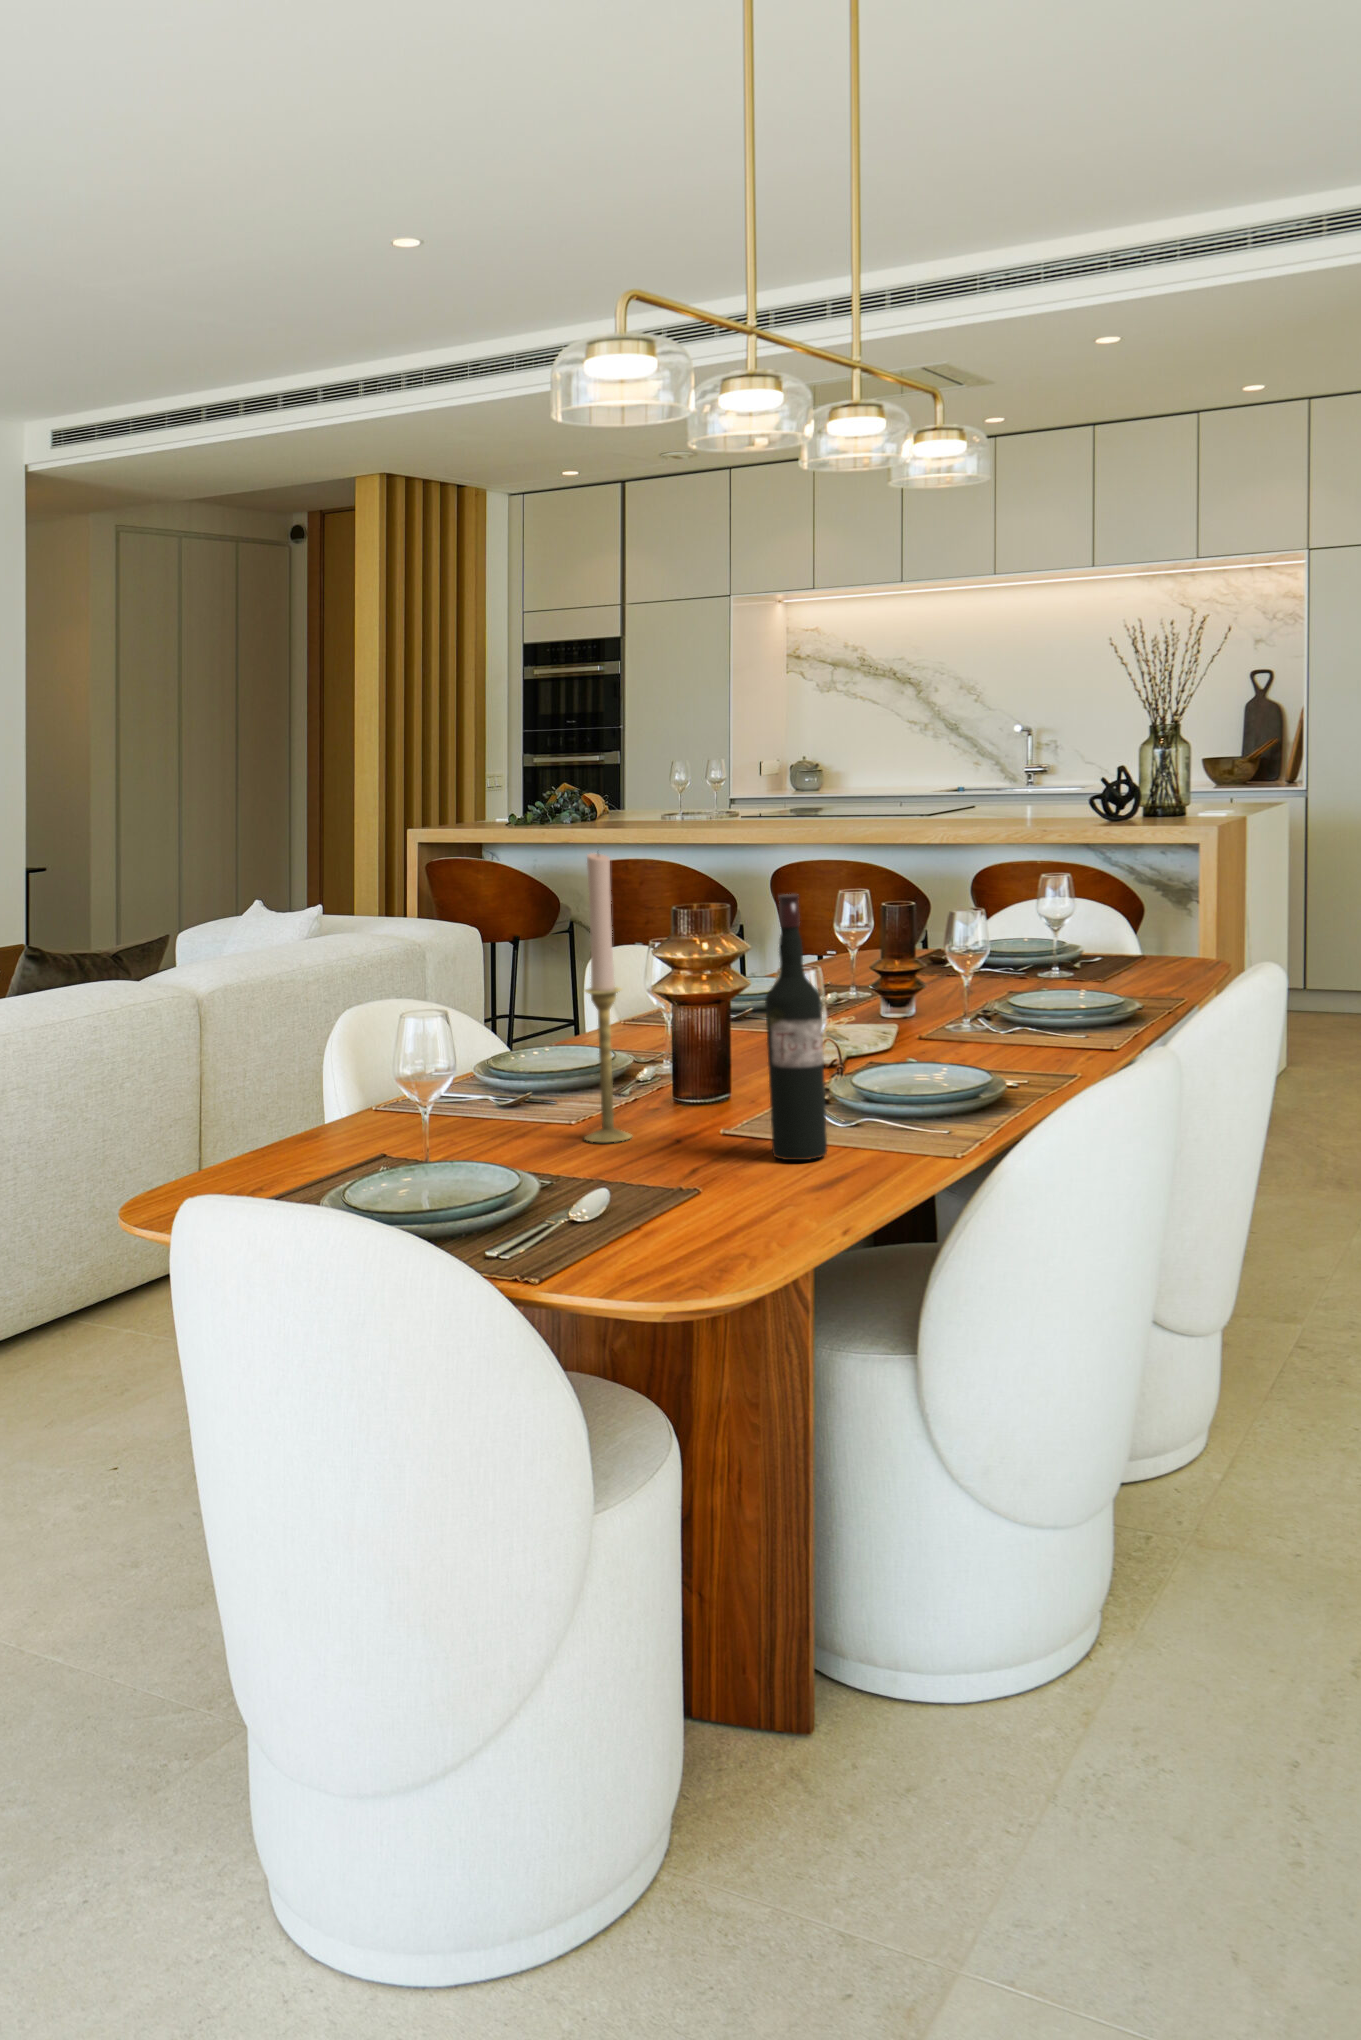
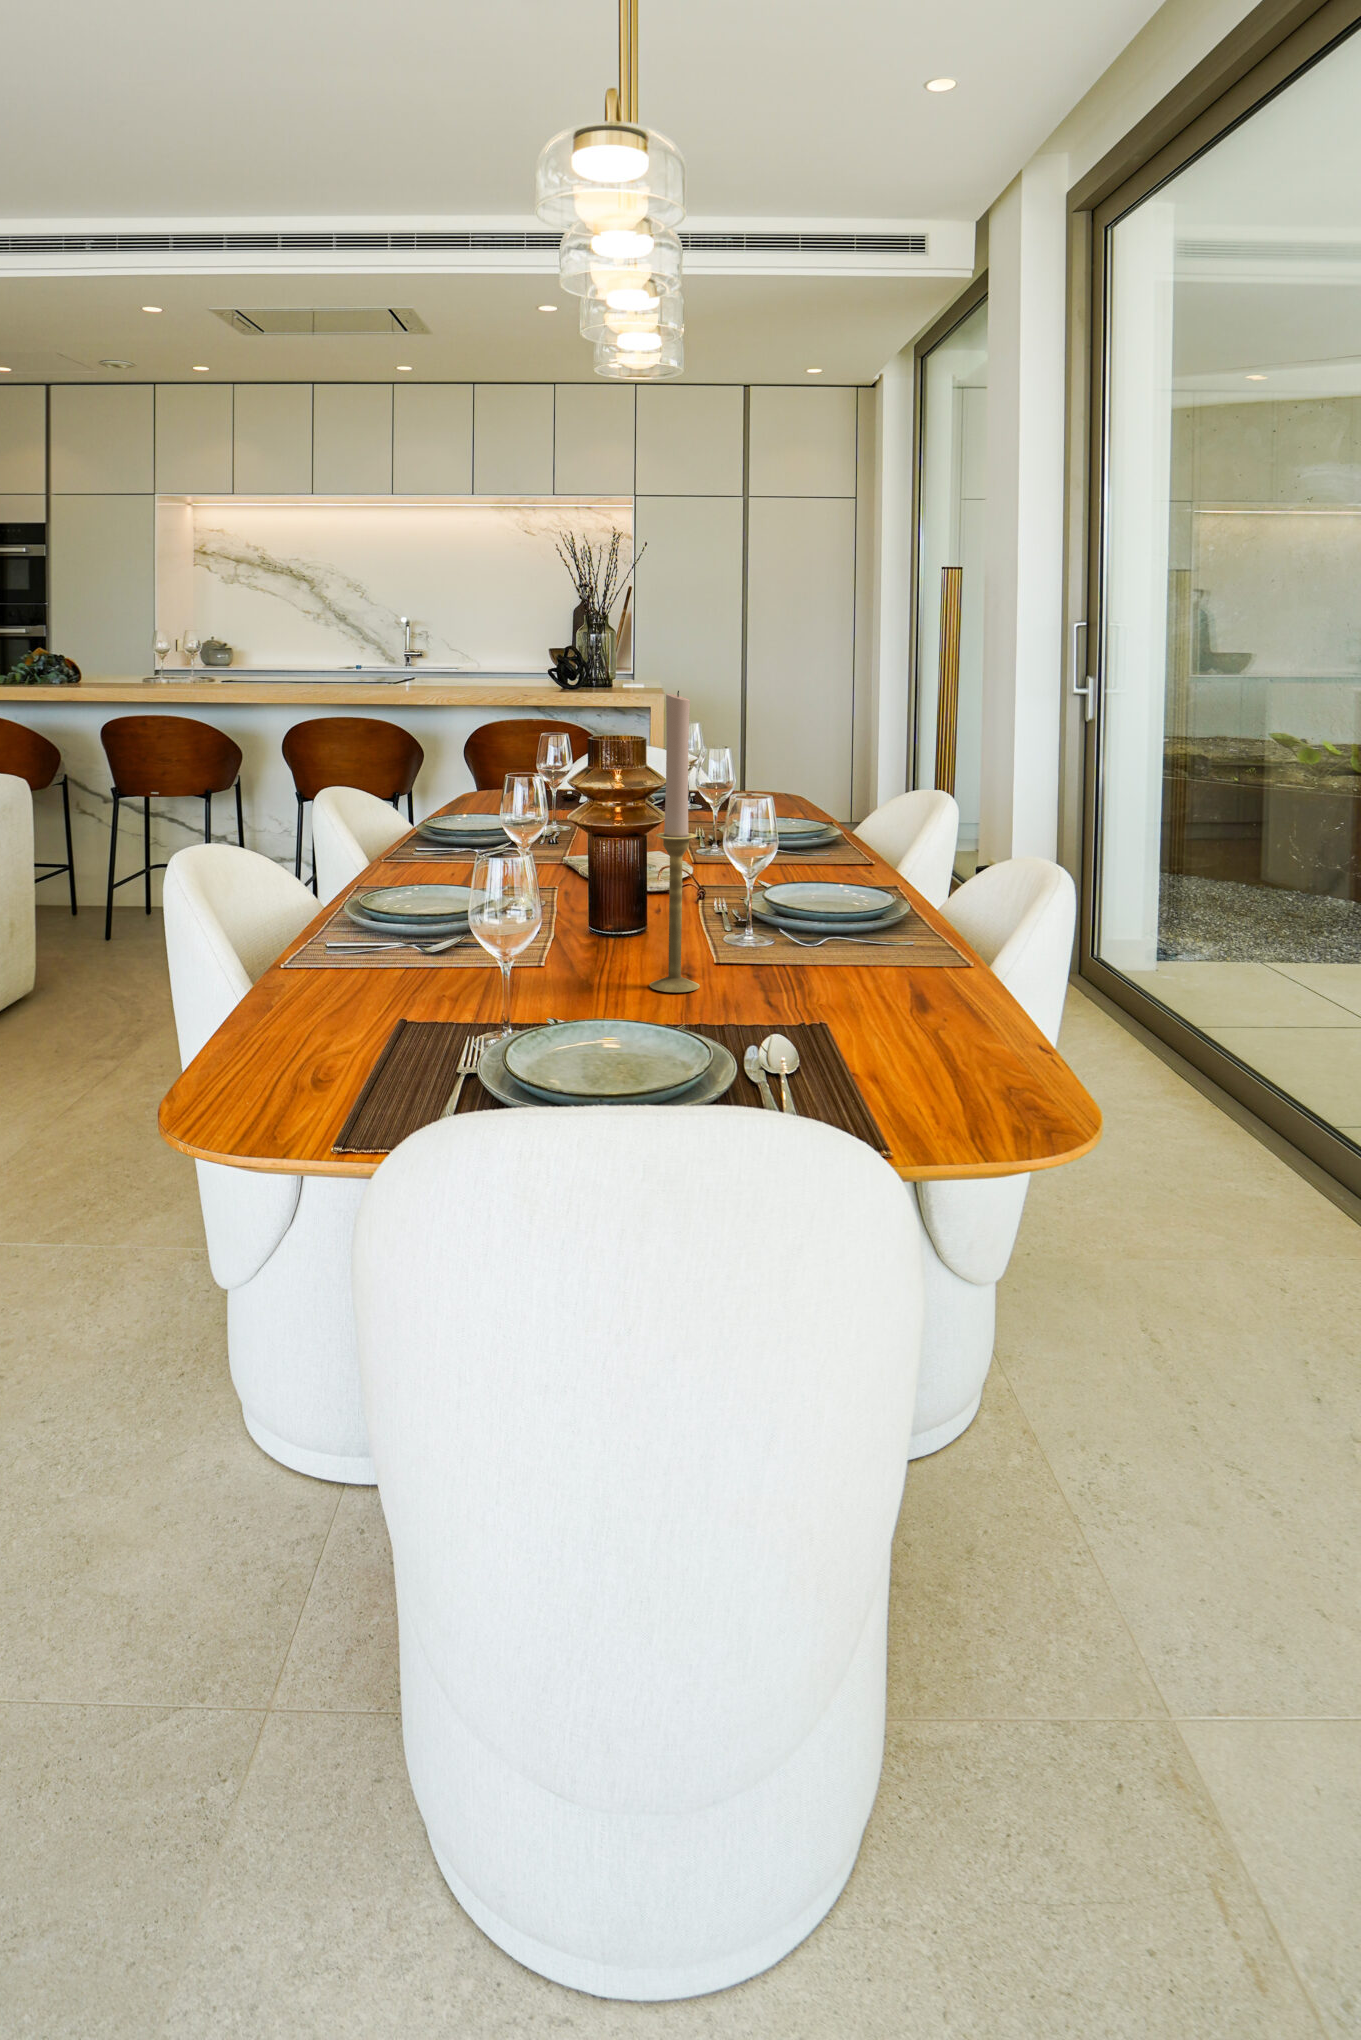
wine bottle: present [765,894,827,1160] -> none [873,736,932,998]

